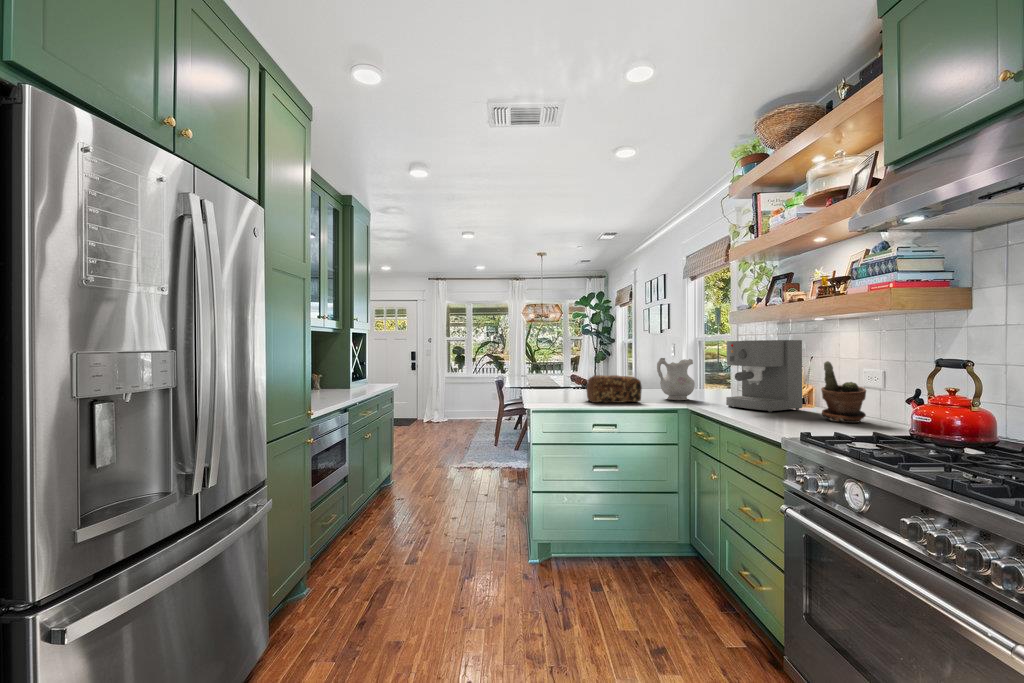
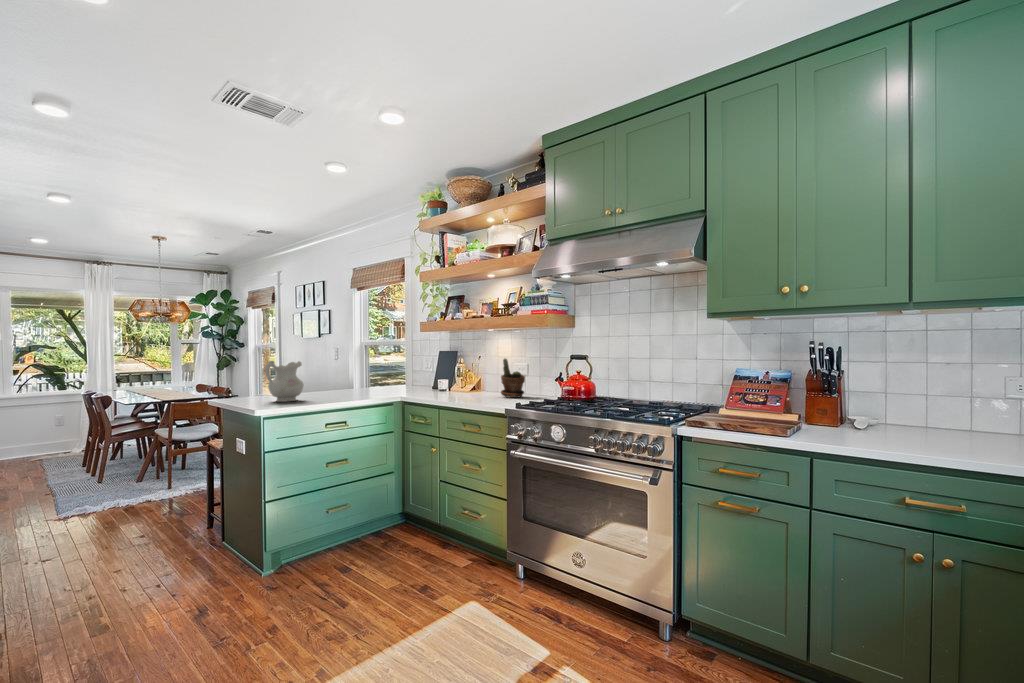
coffee maker: present [726,340,802,412] -> none [431,344,479,397]
ceramic pitcher: present [657,358,695,400] -> present [265,361,304,402]
bread loaf: present [587,375,642,403] -> none [313,376,366,403]

